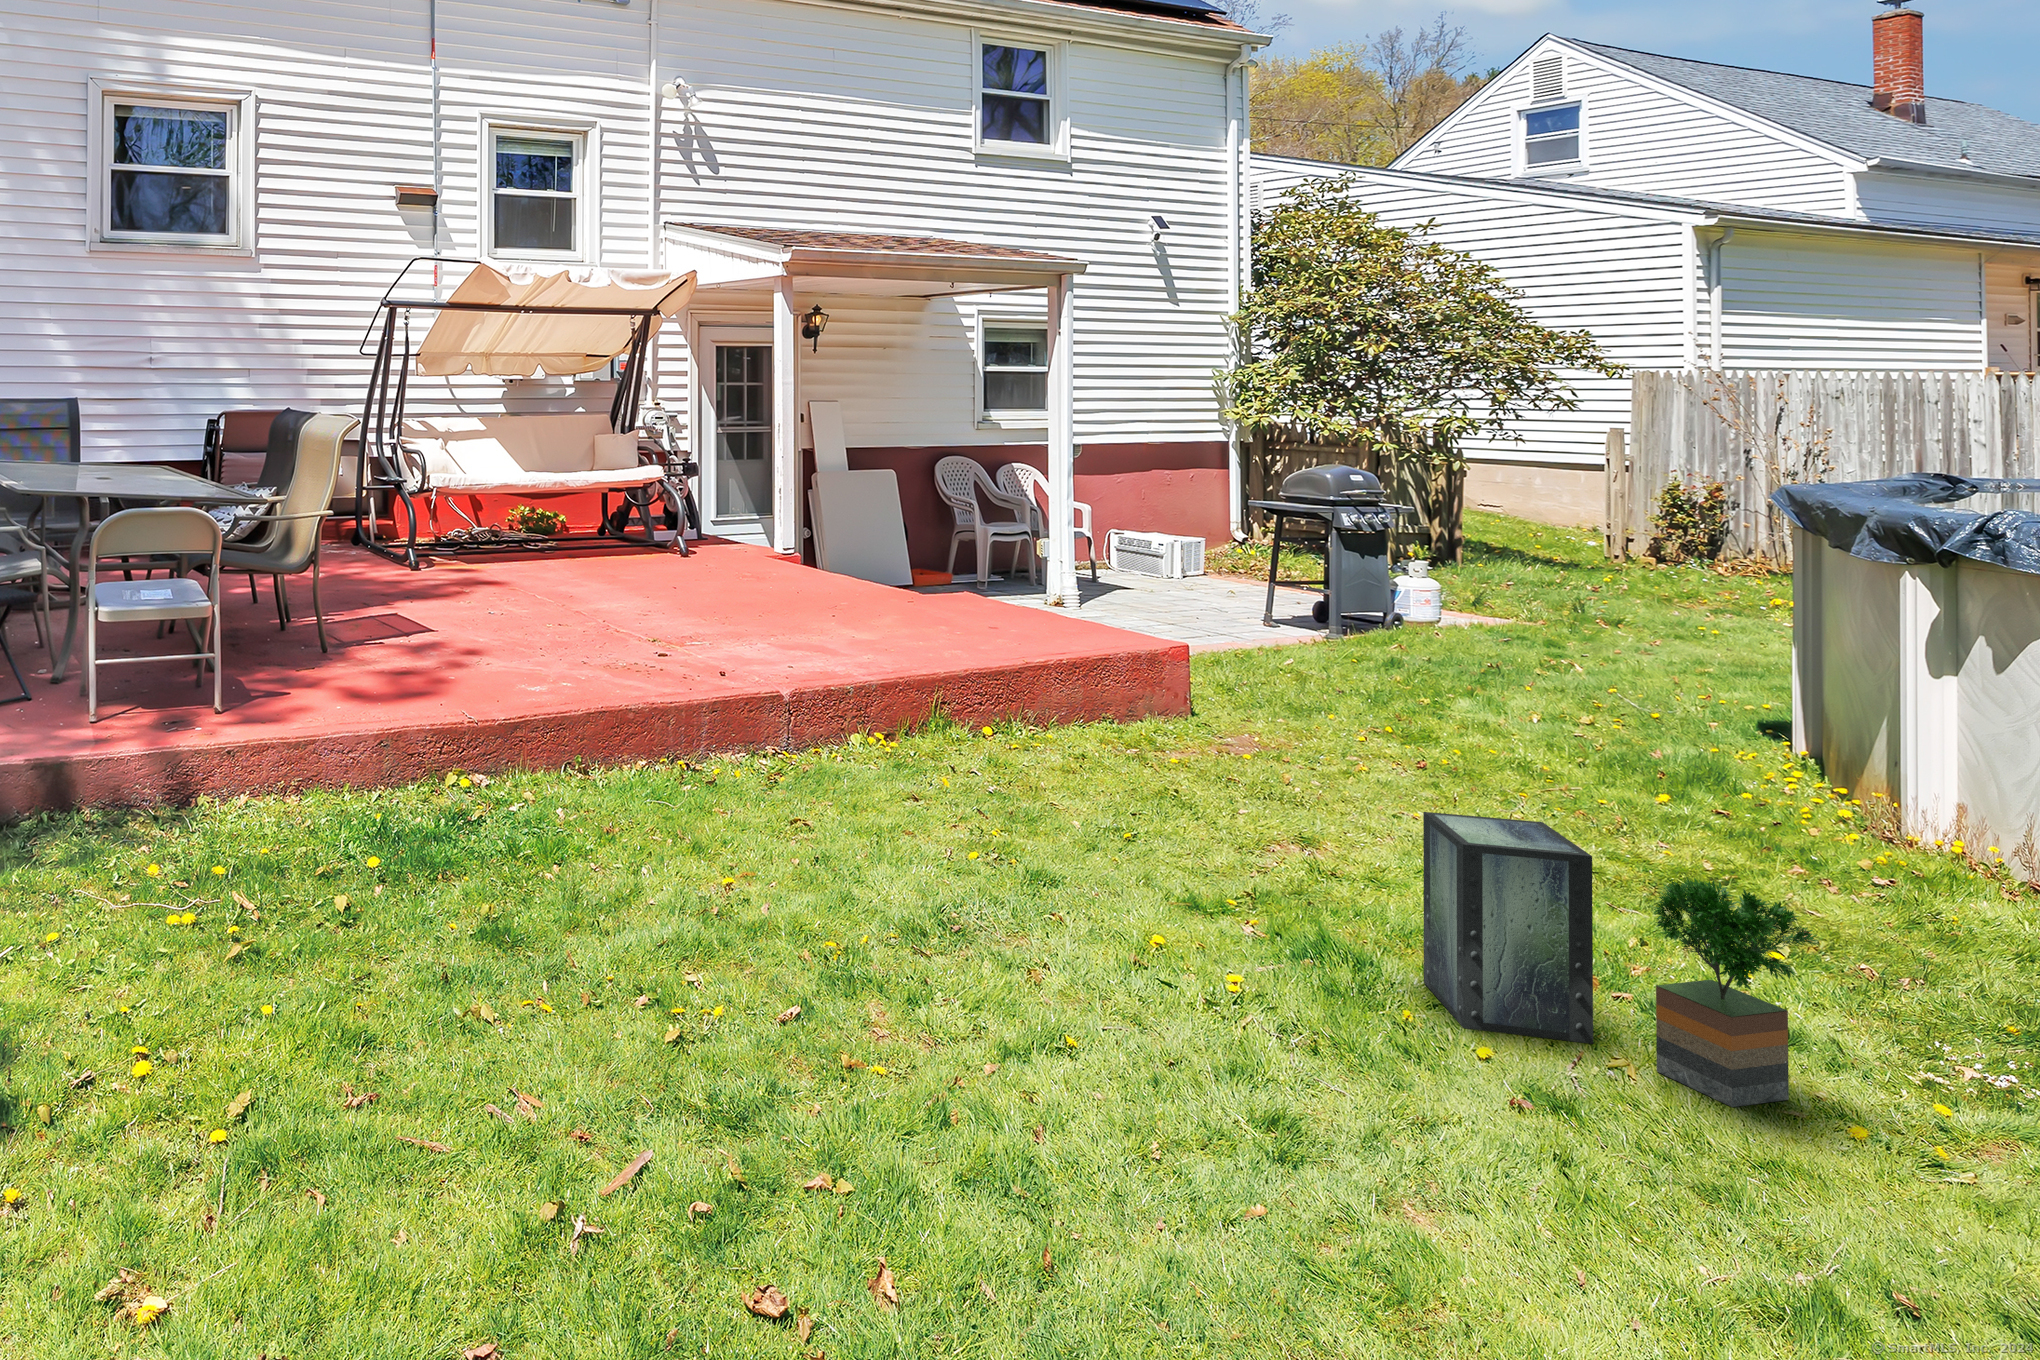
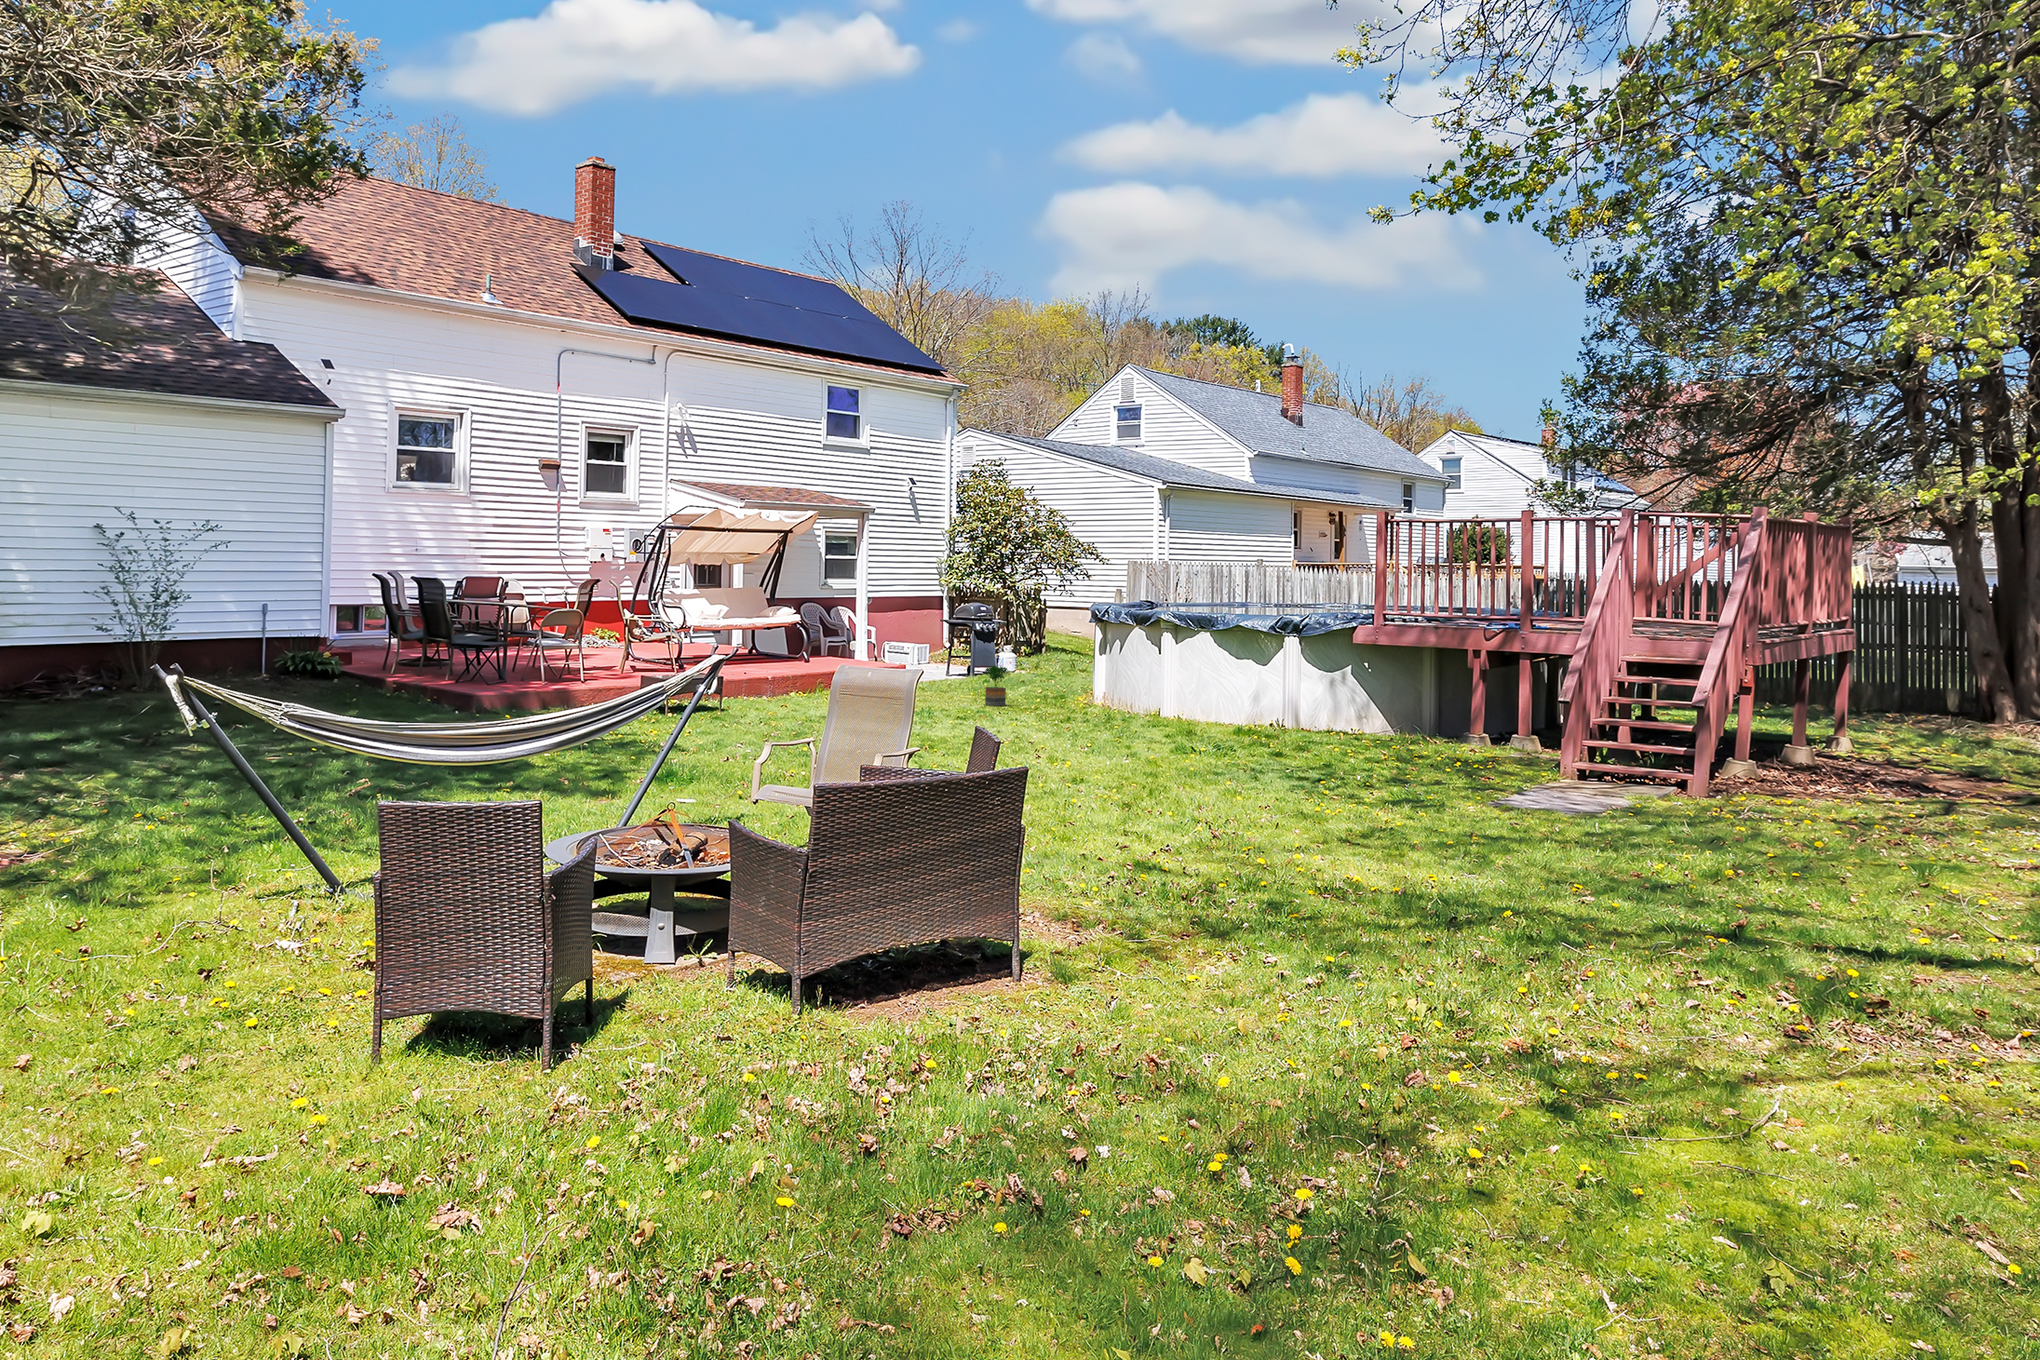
storage box: present [1423,812,1593,1044] -> none [949,663,977,704]

